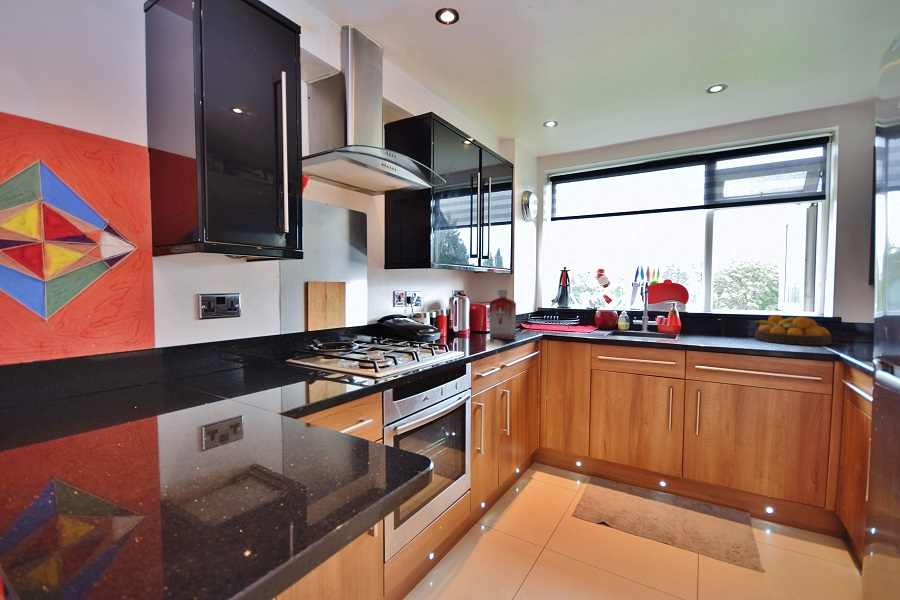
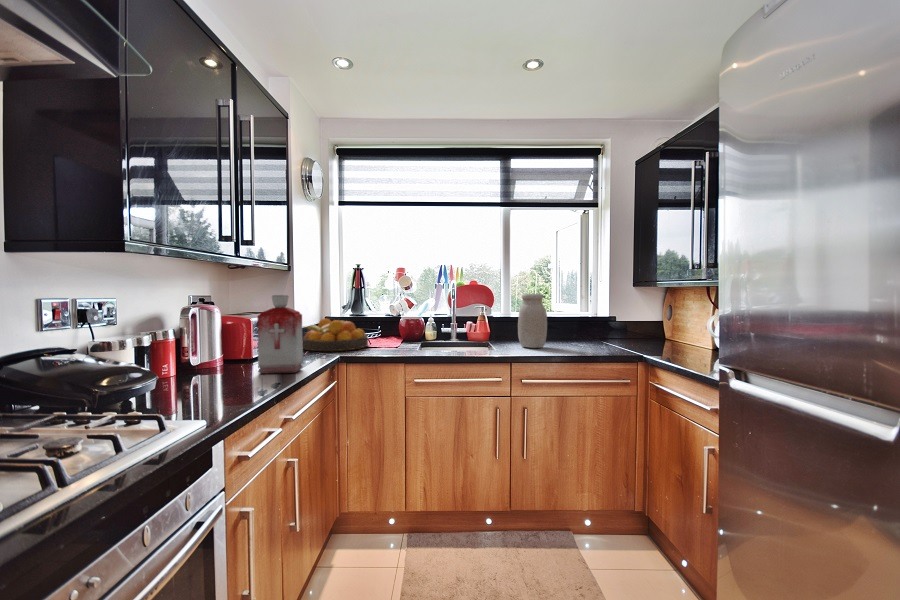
jar: none [703,292,735,342] -> present [518,294,547,348]
fruit bowl: present [754,315,832,345] -> present [303,319,368,351]

